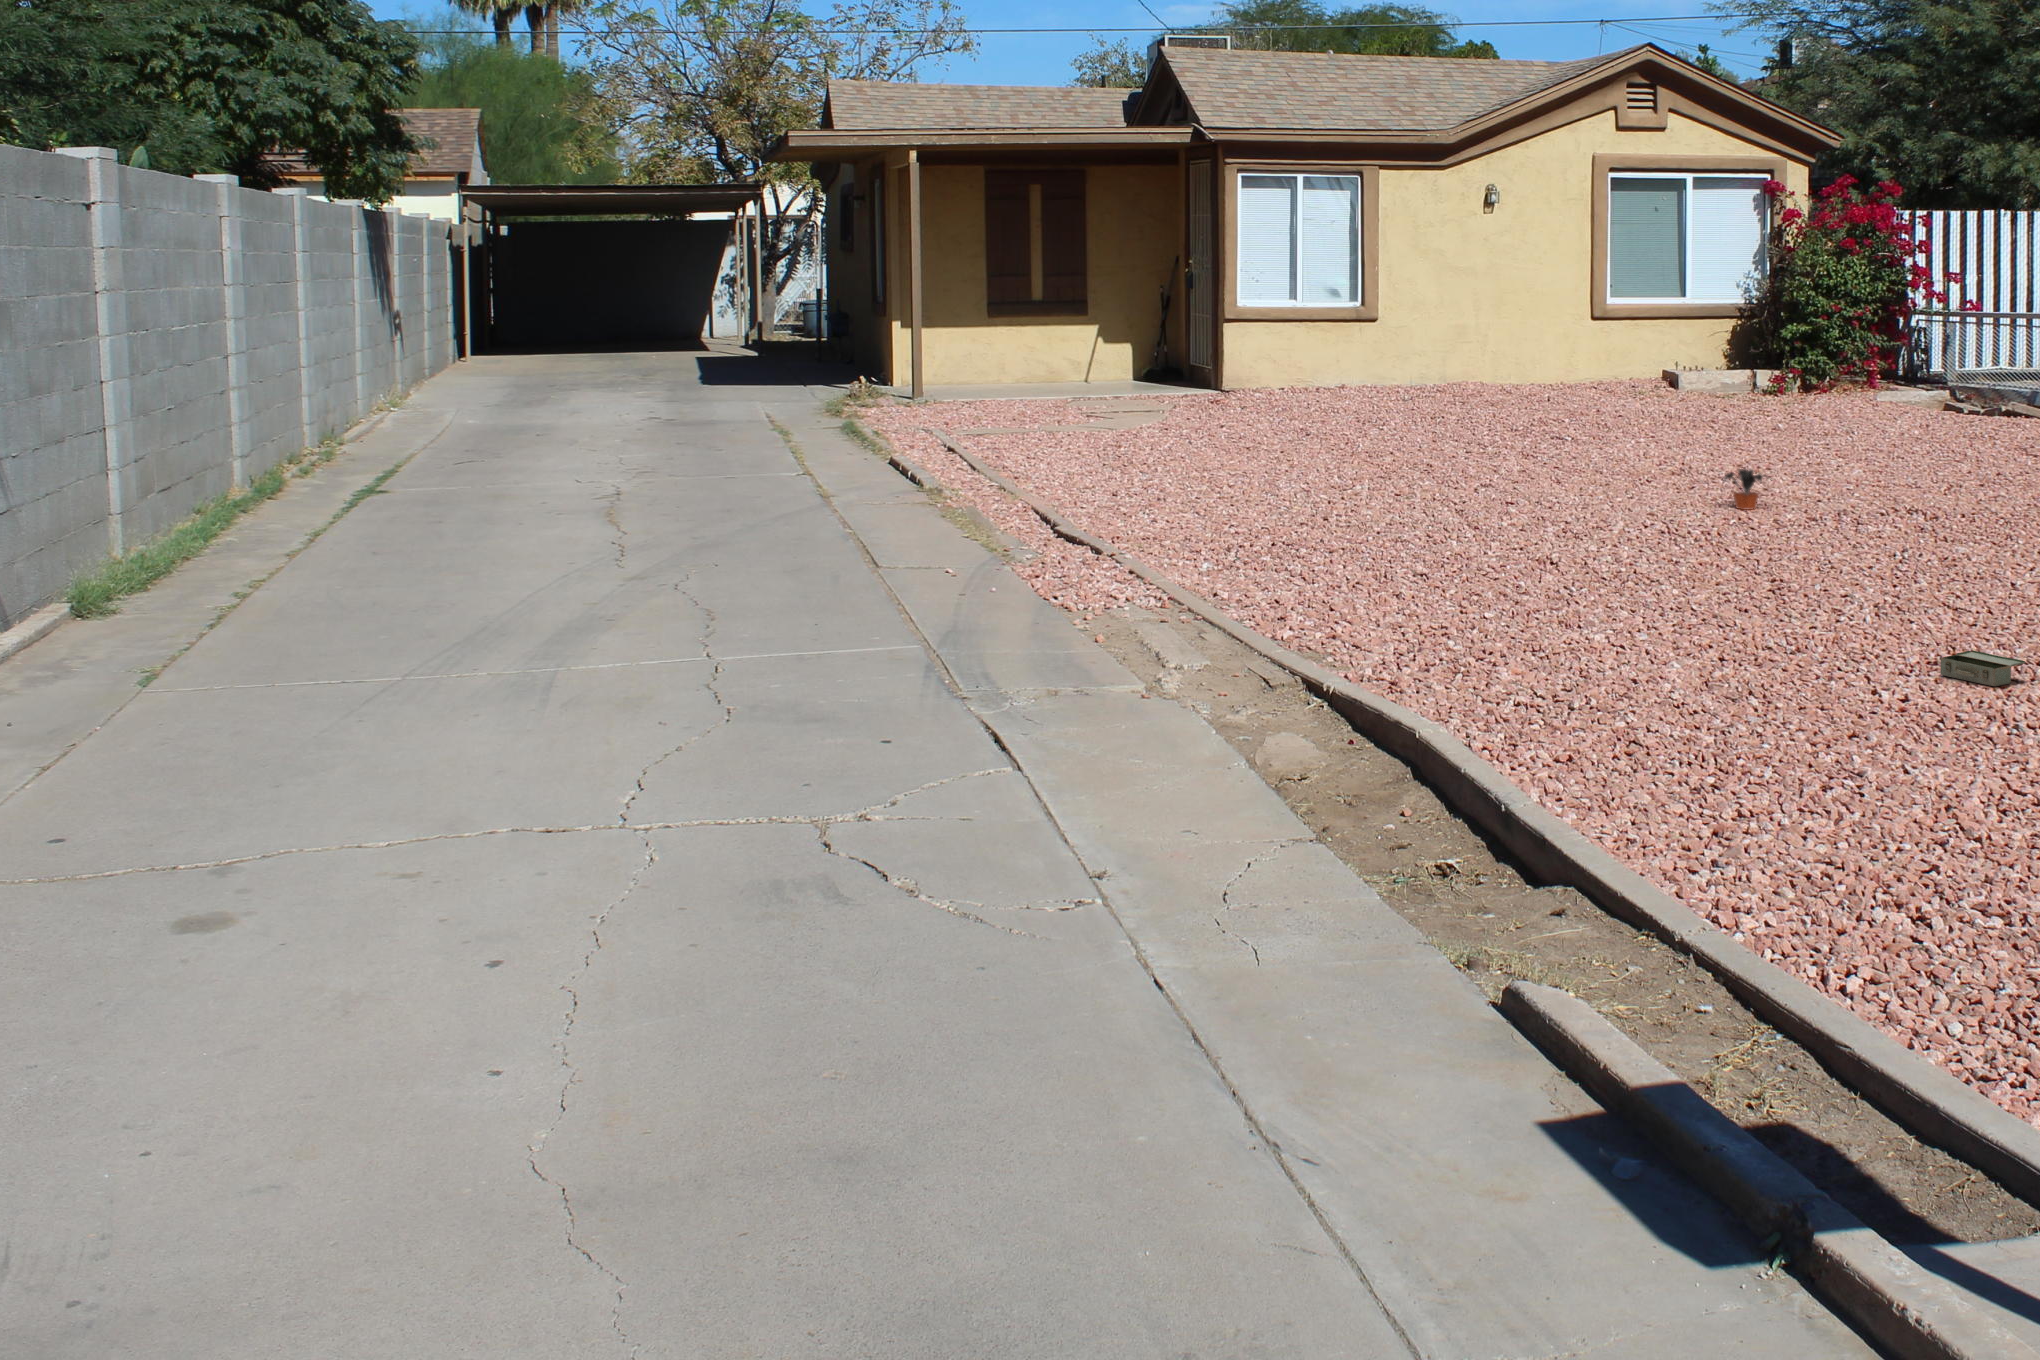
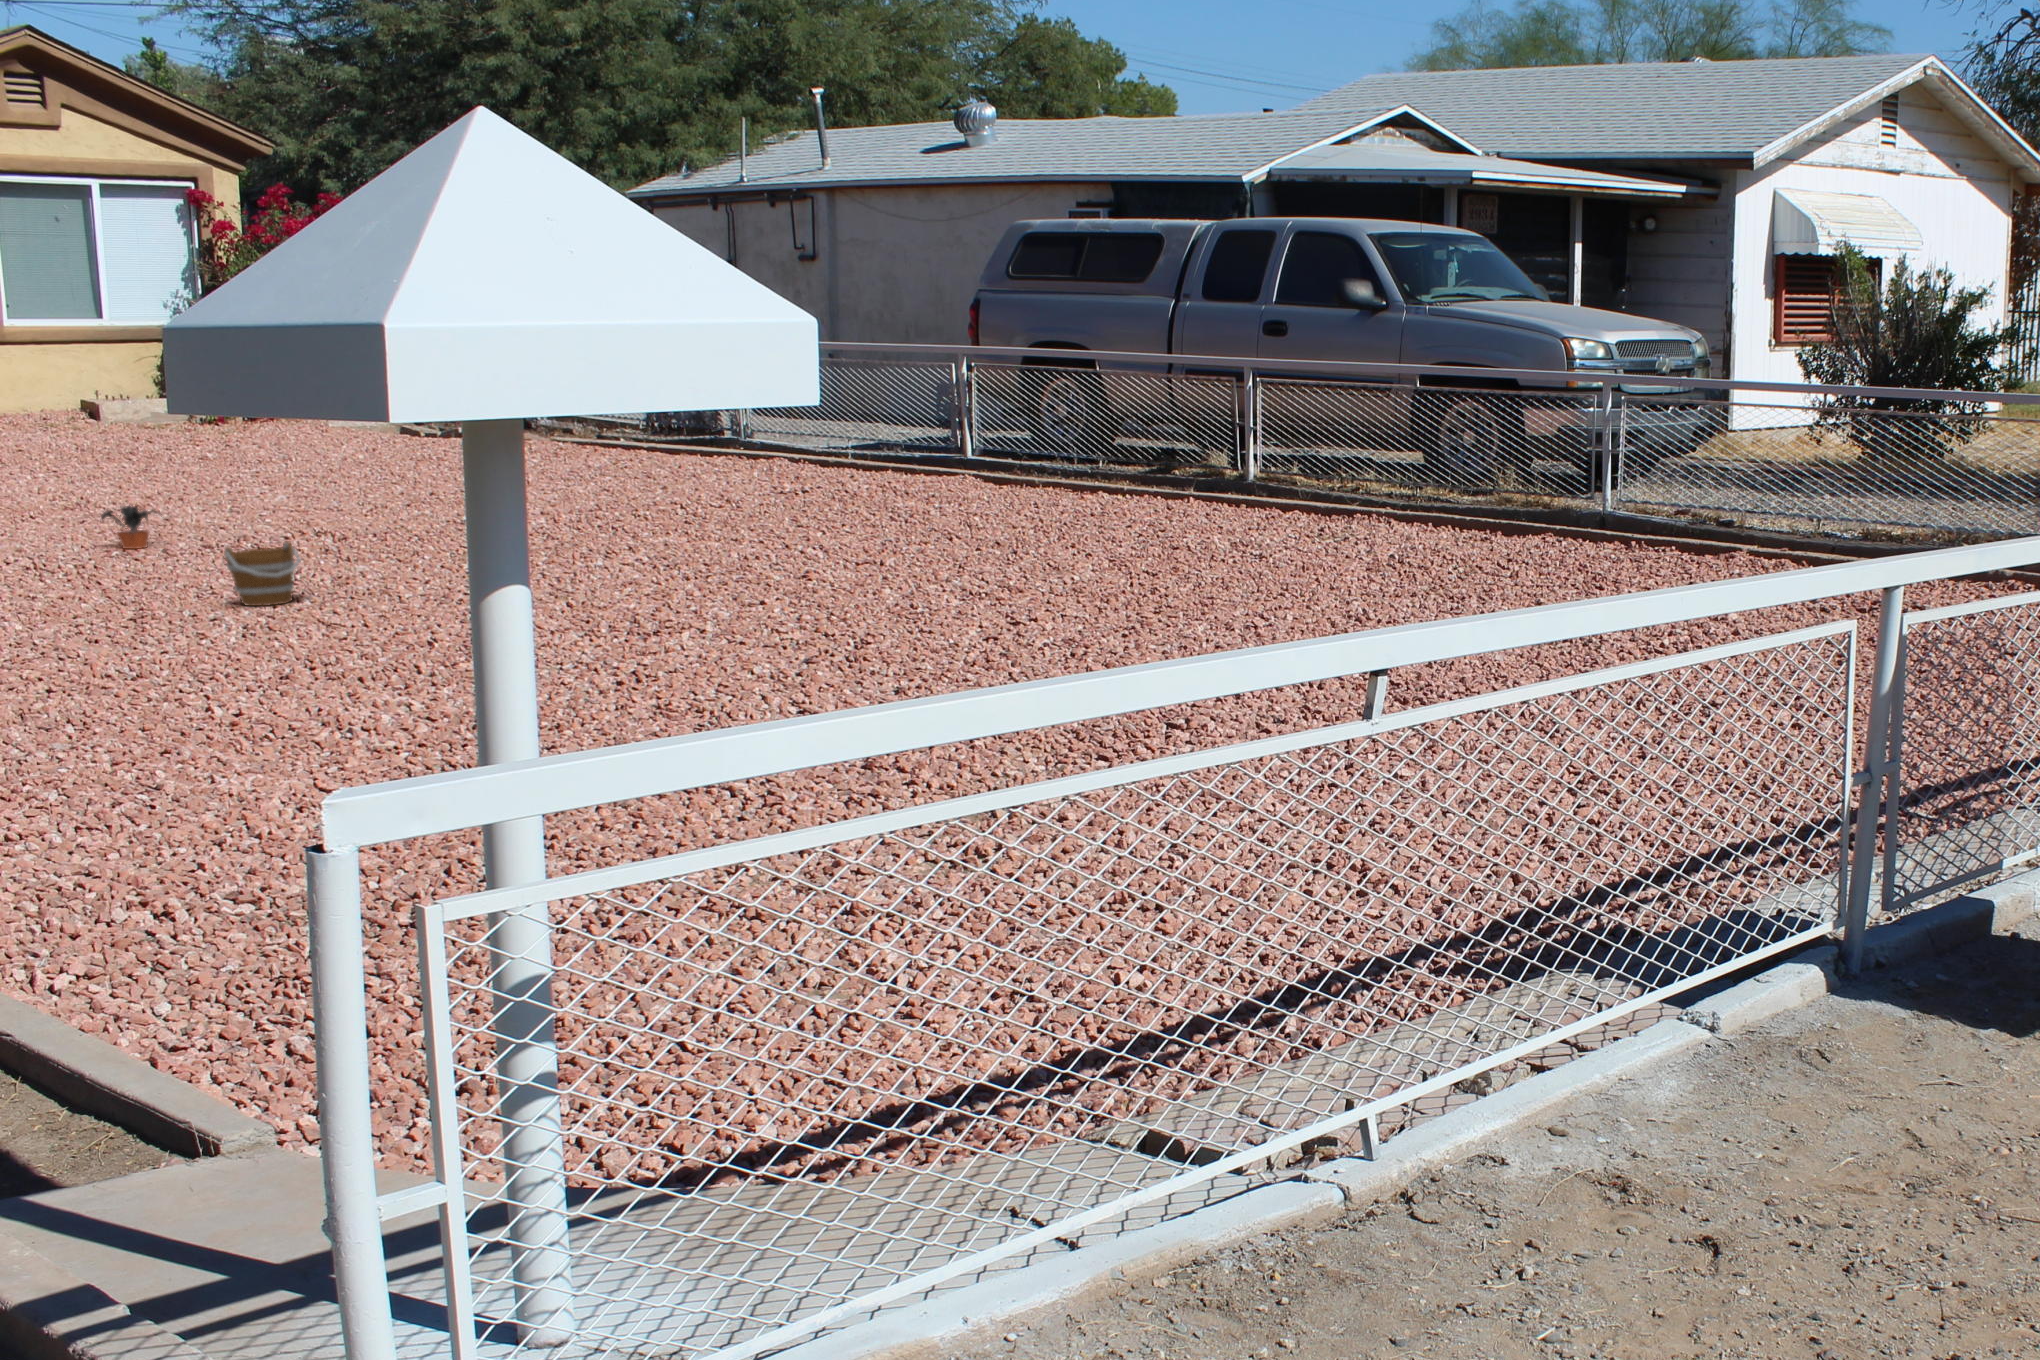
bucket: none [1852,515,1919,579] -> present [224,541,300,606]
toolbox: present [1941,651,2026,686] -> none [284,664,372,694]

